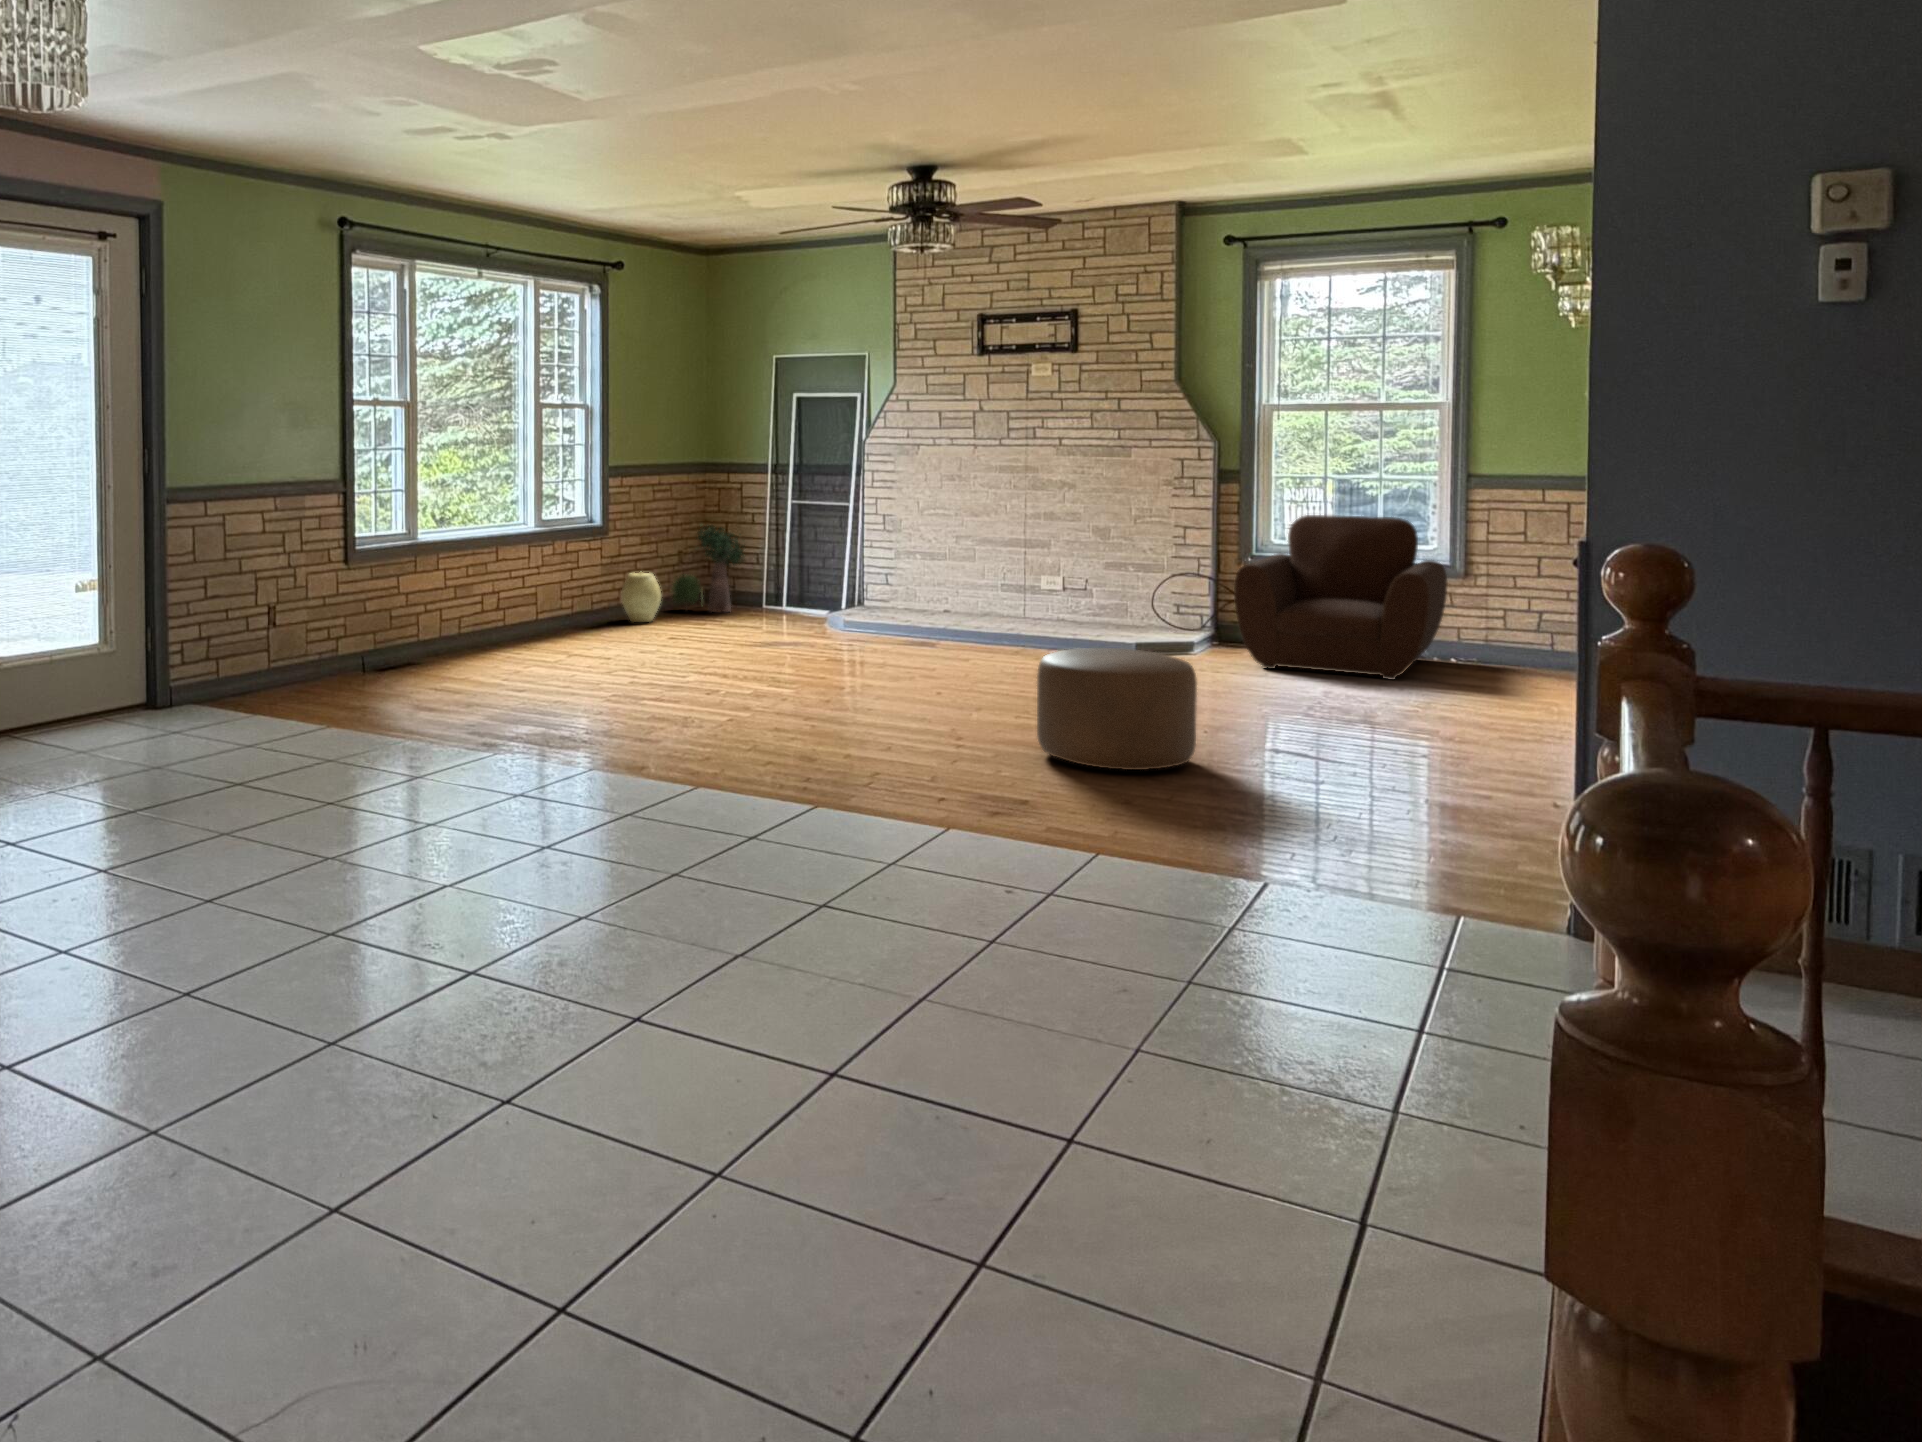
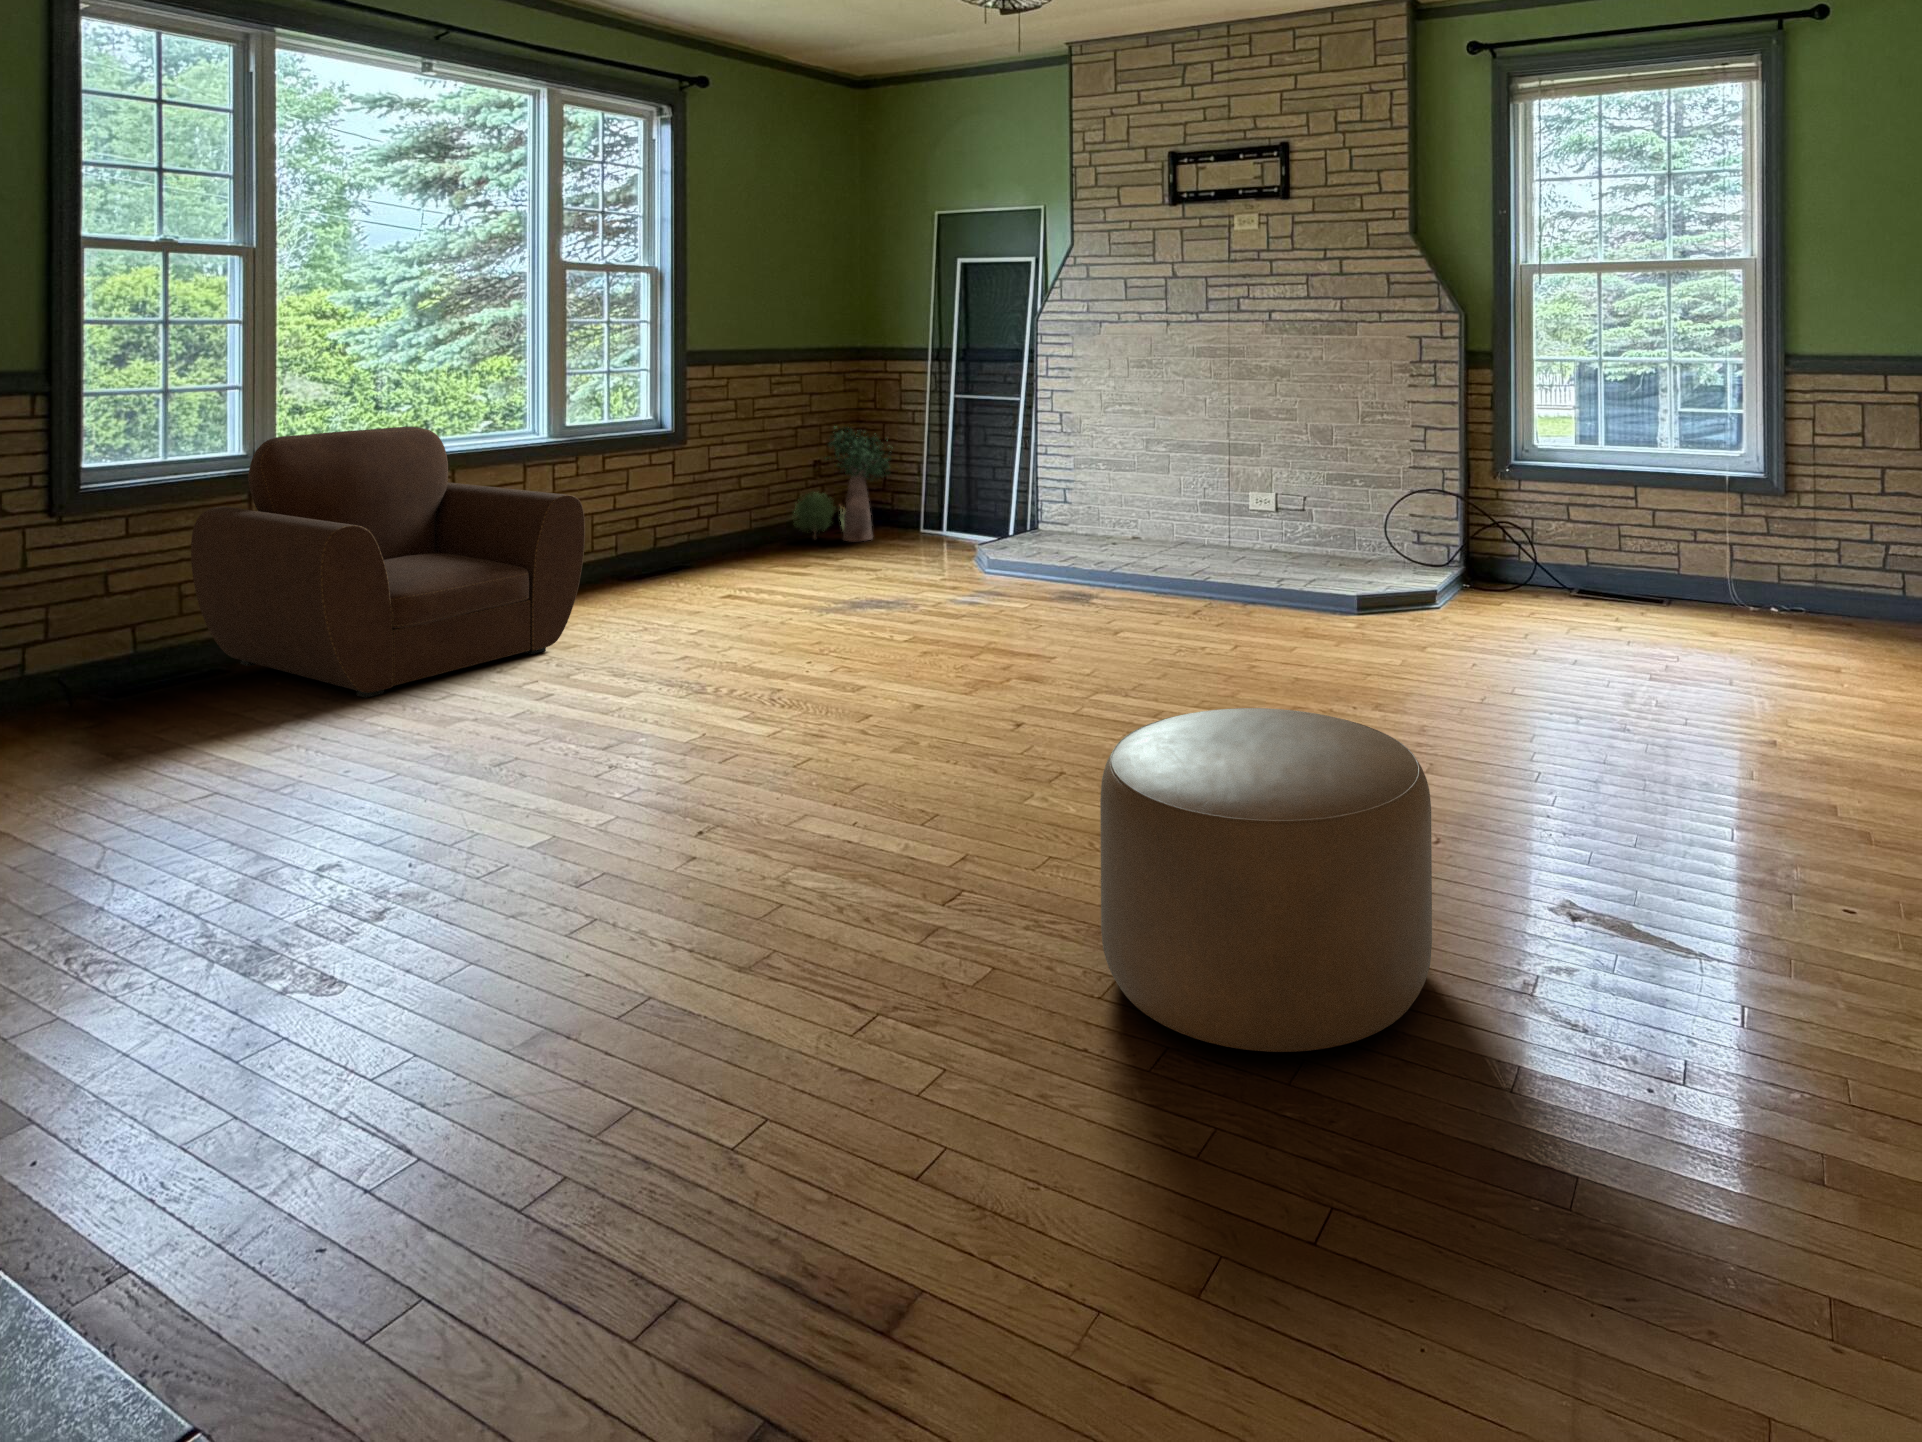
armchair: present [1234,515,1447,680] -> present [191,427,585,698]
woven basket: present [621,572,661,622] -> none [702,493,759,563]

